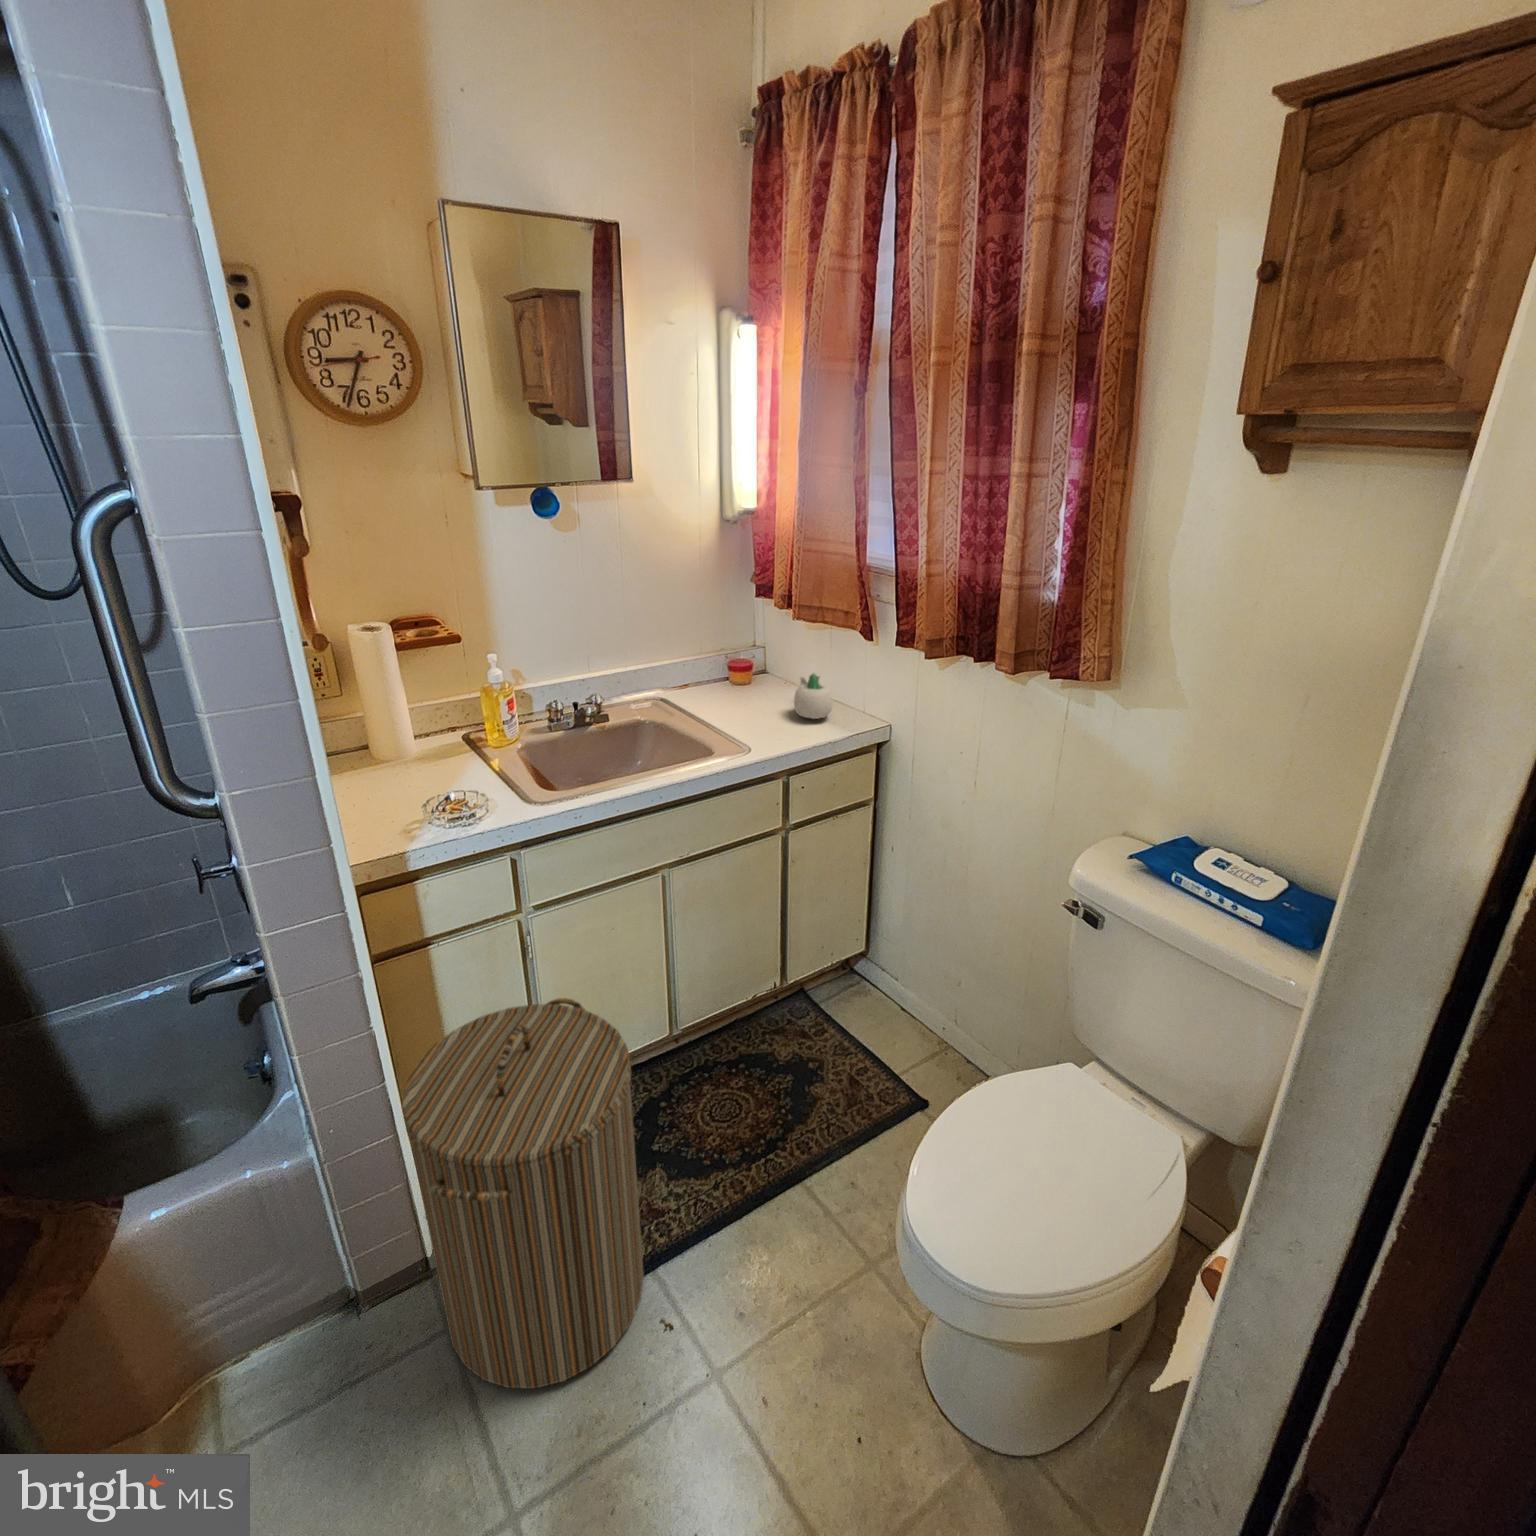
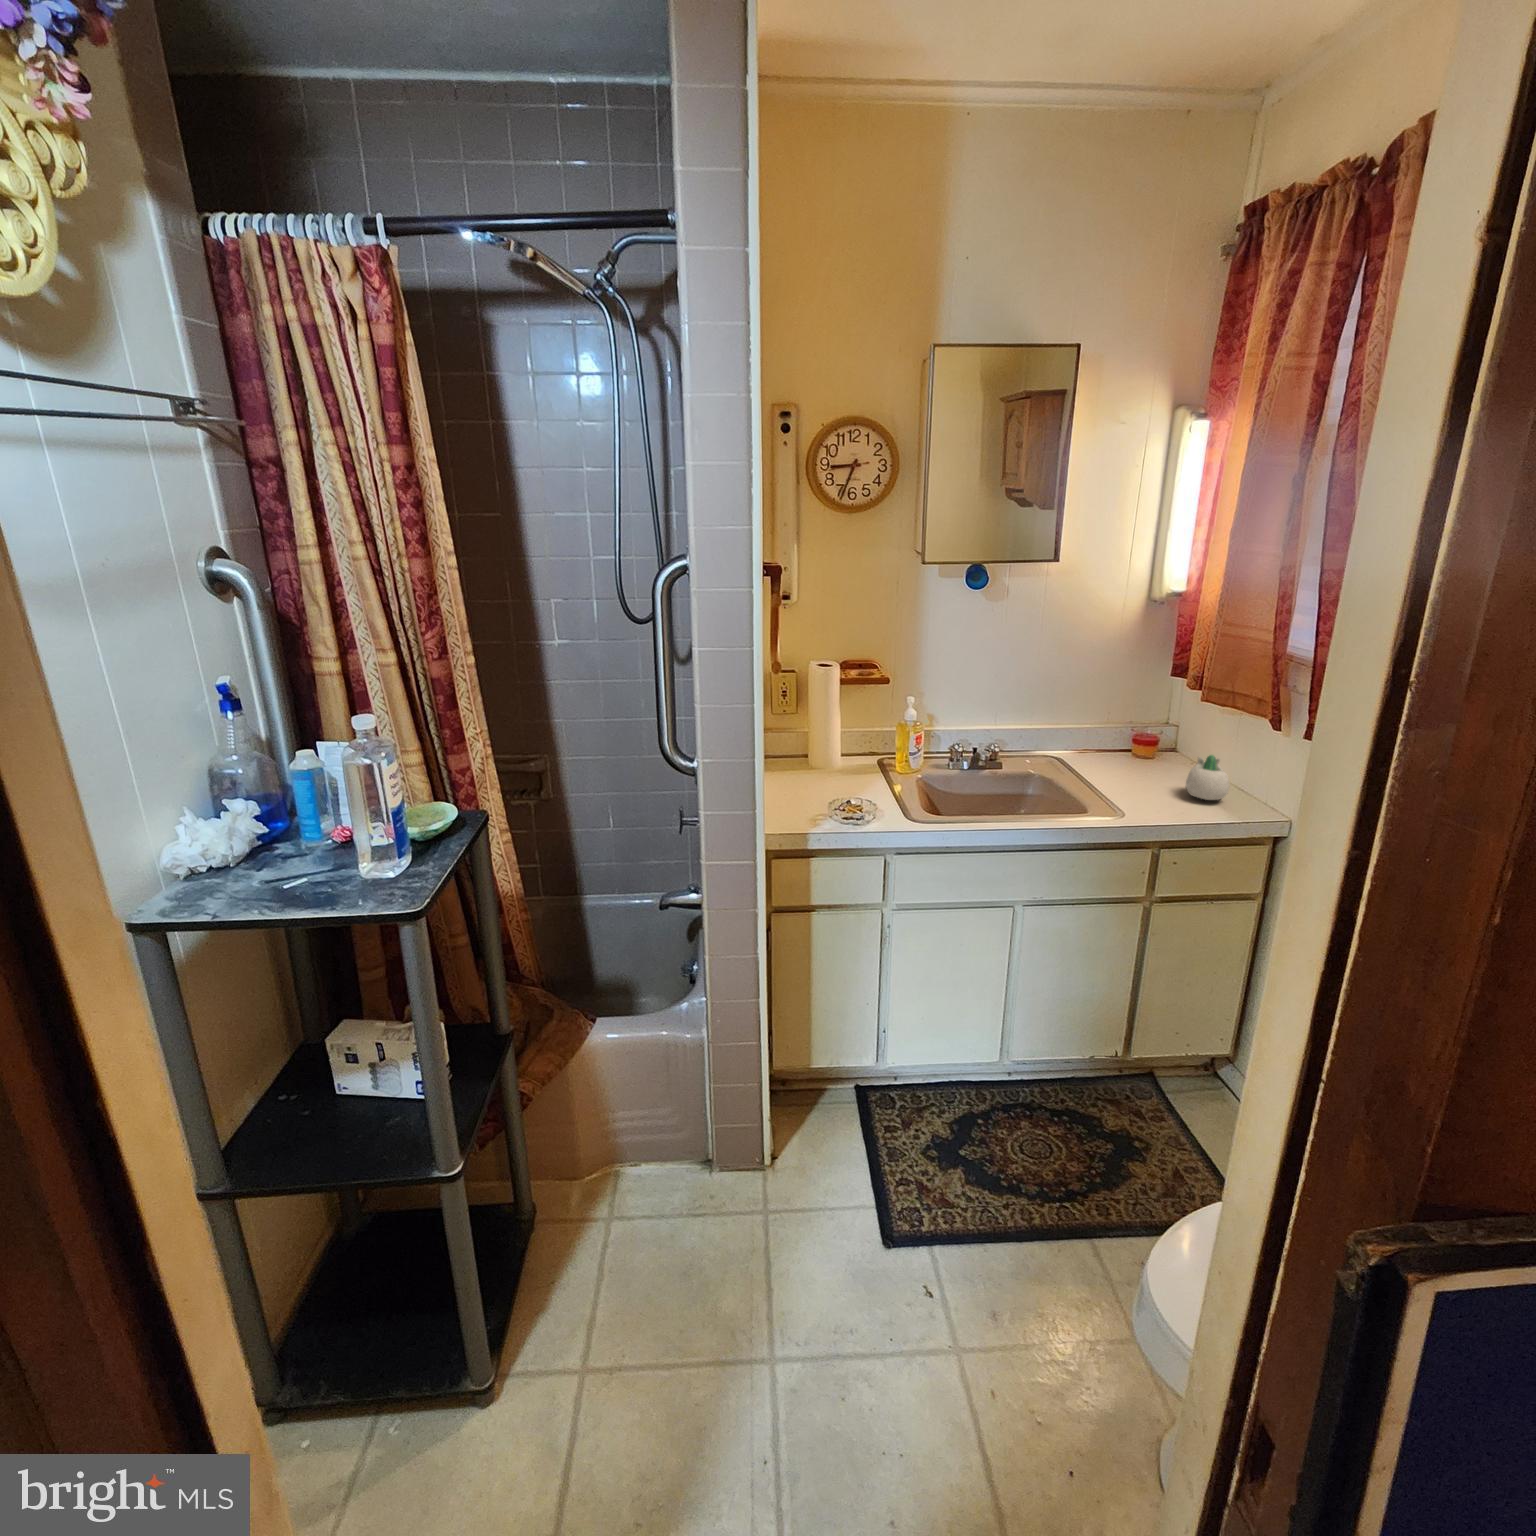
laundry hamper: present [402,998,644,1388] -> none [762,974,940,1289]

